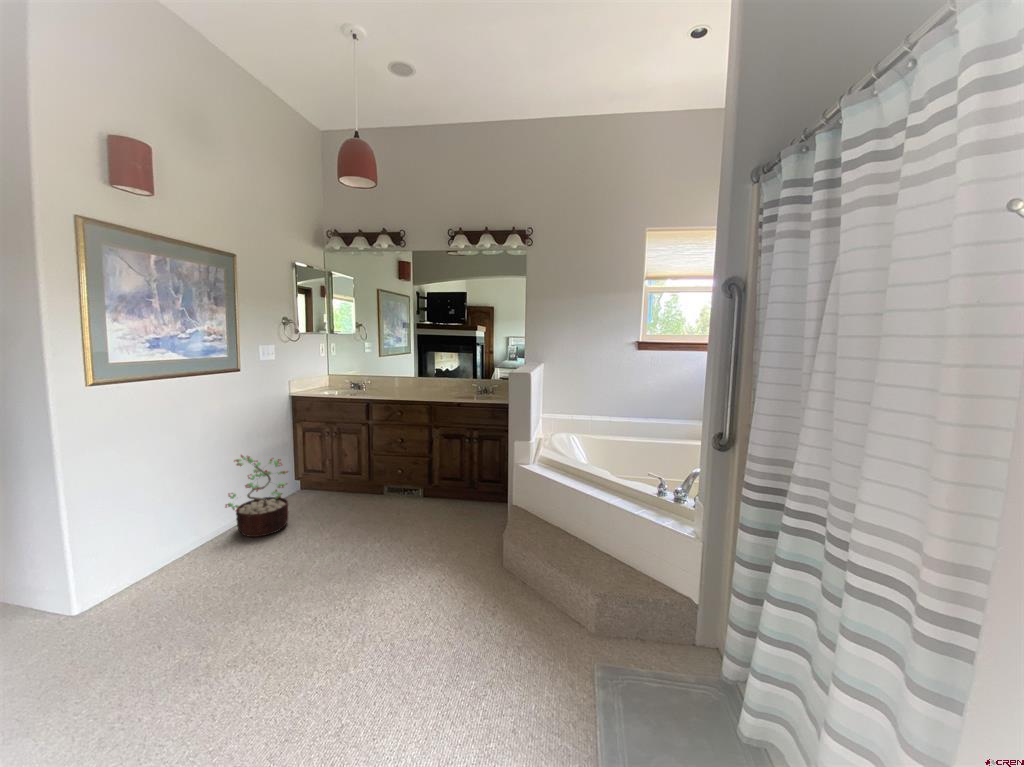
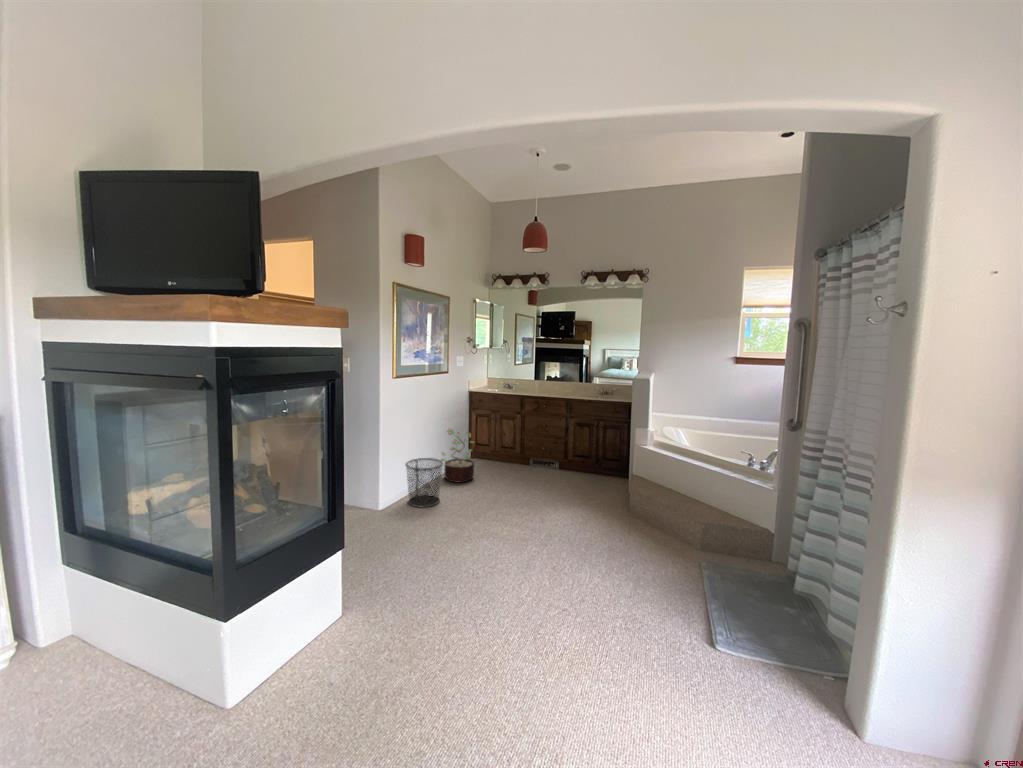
waste bin: none [121,512,204,604] -> present [406,458,443,507]

